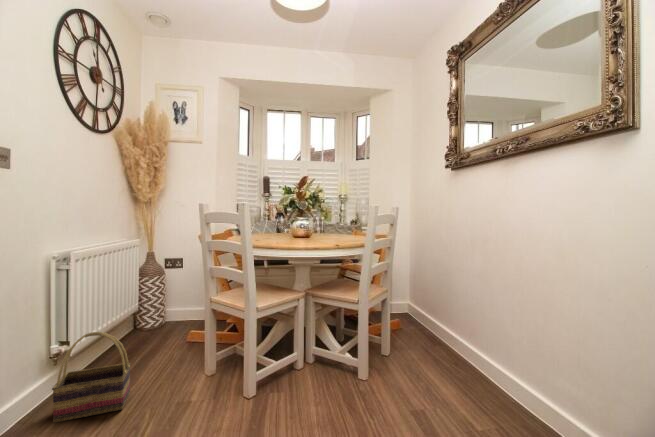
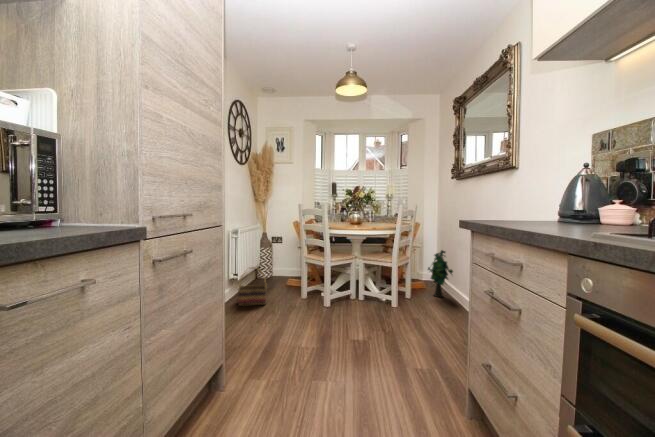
decorative plant: none [410,275,451,348] -> present [428,250,453,297]

